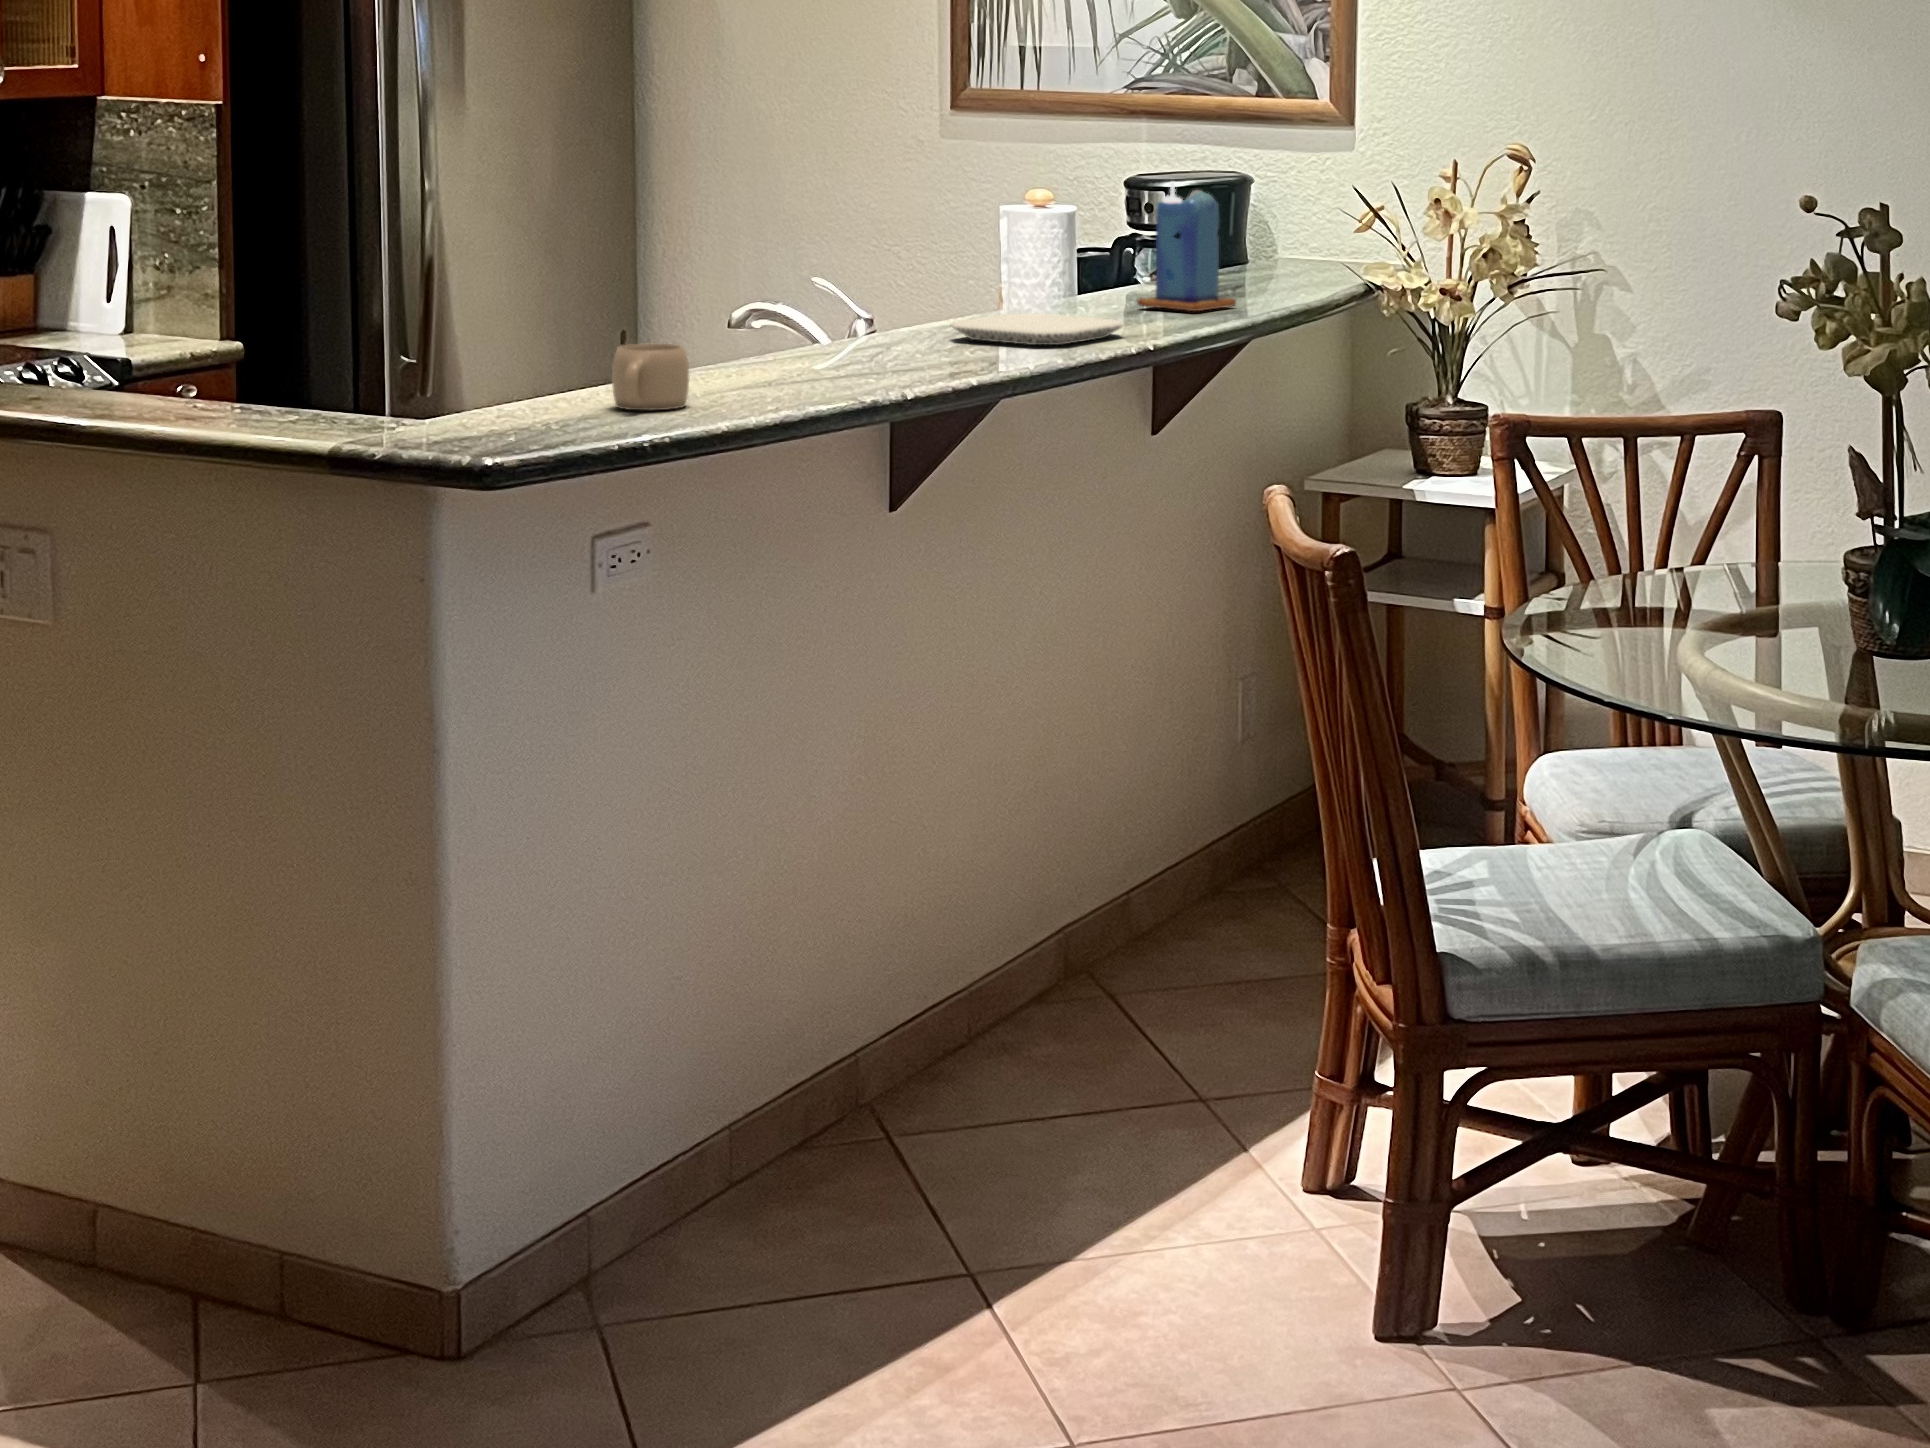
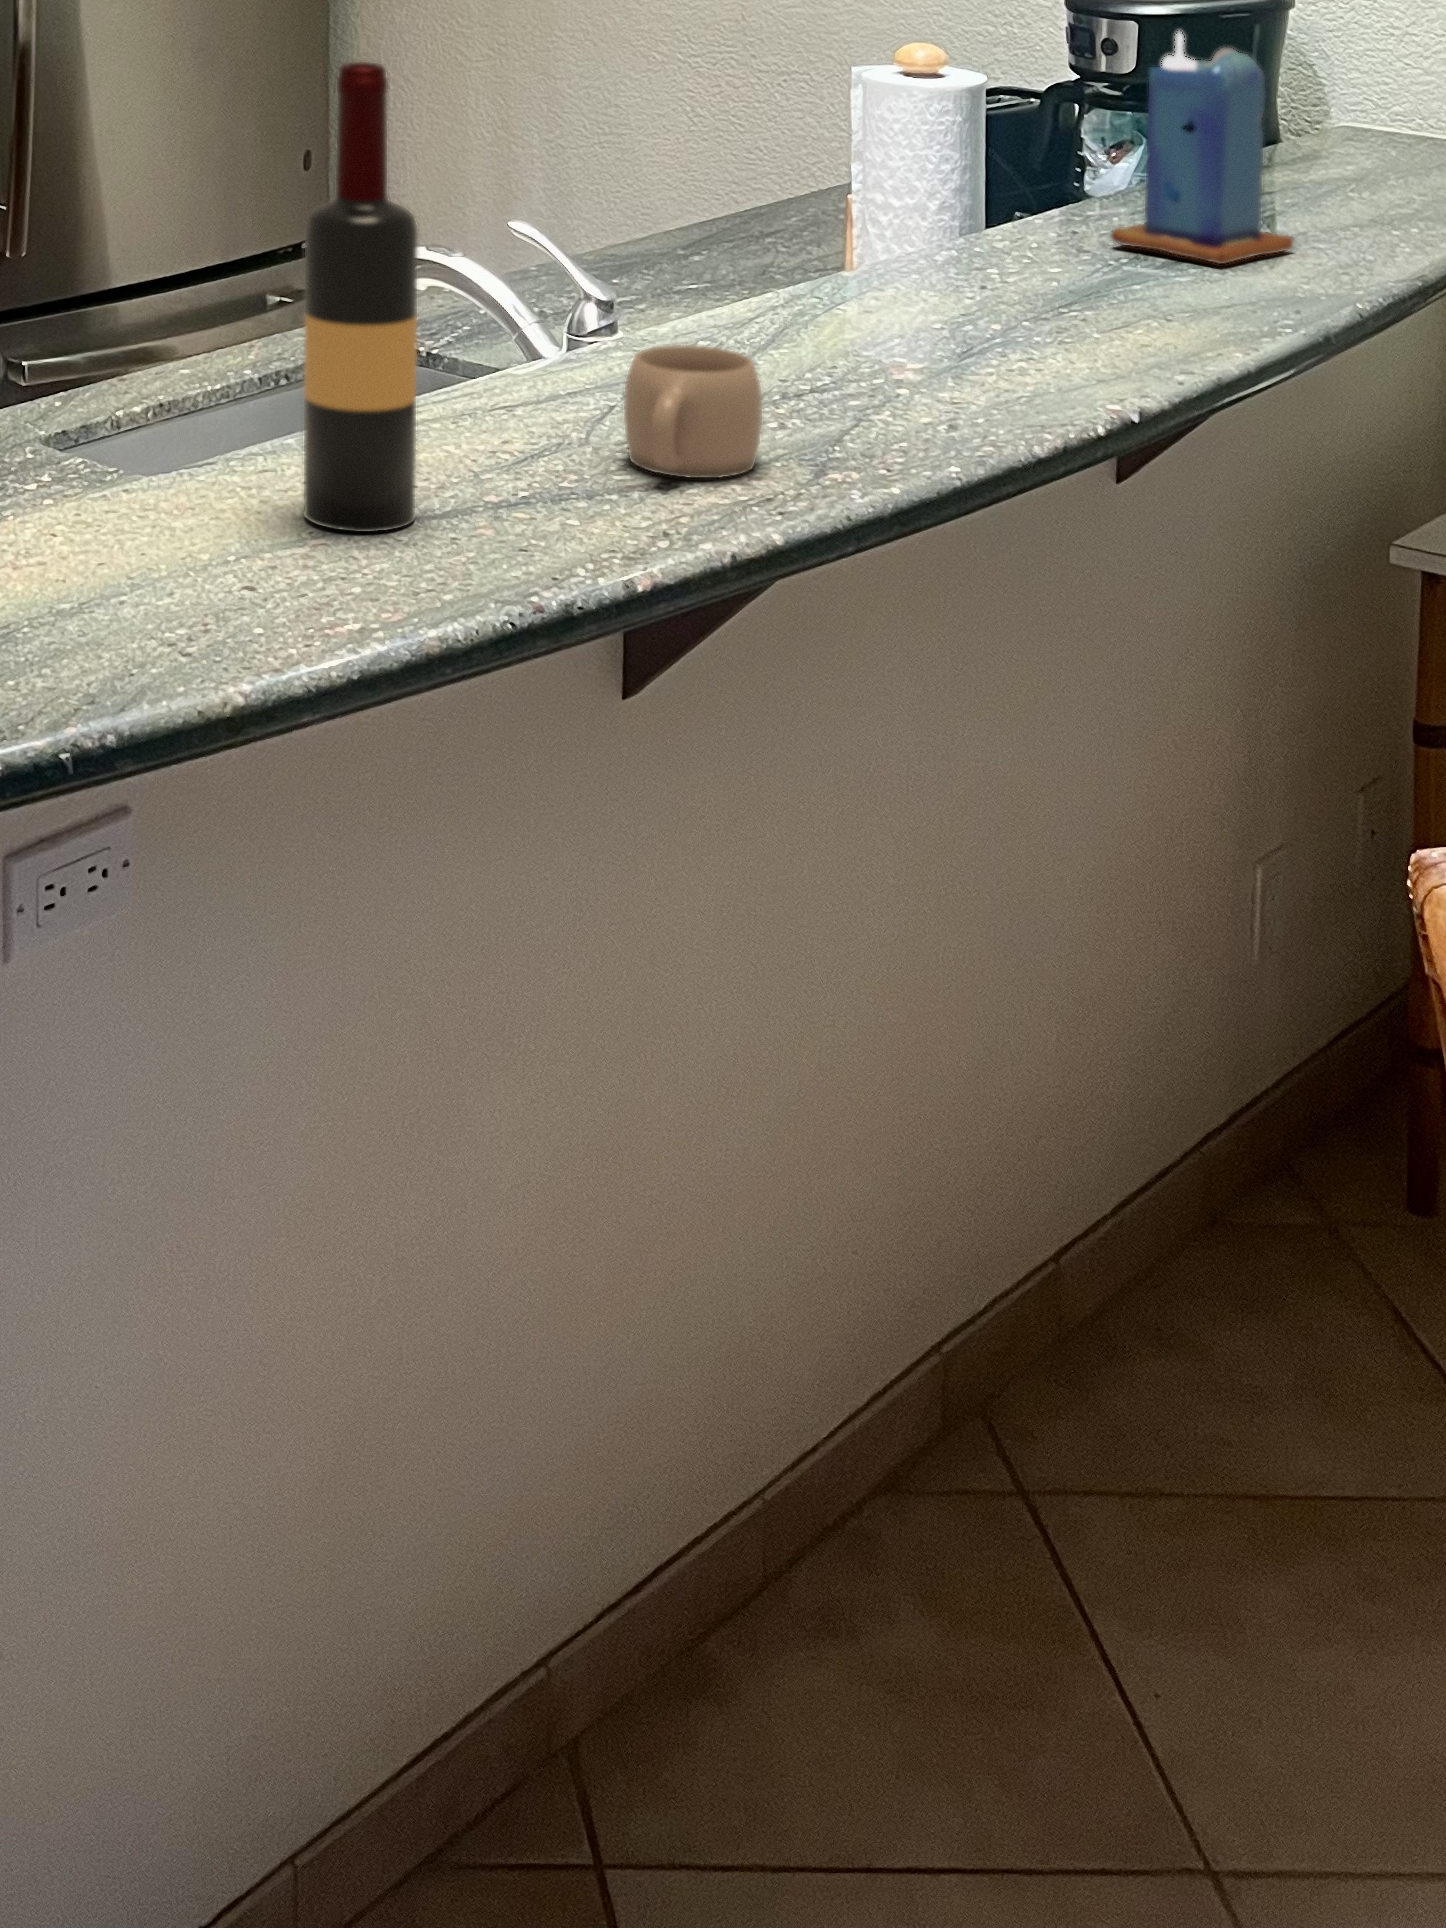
wine bottle: none [711,156,769,397] -> present [304,62,418,532]
plate: present [951,314,1123,345] -> none [779,276,1103,366]
mug: present [612,343,689,410] -> present [624,345,762,478]

